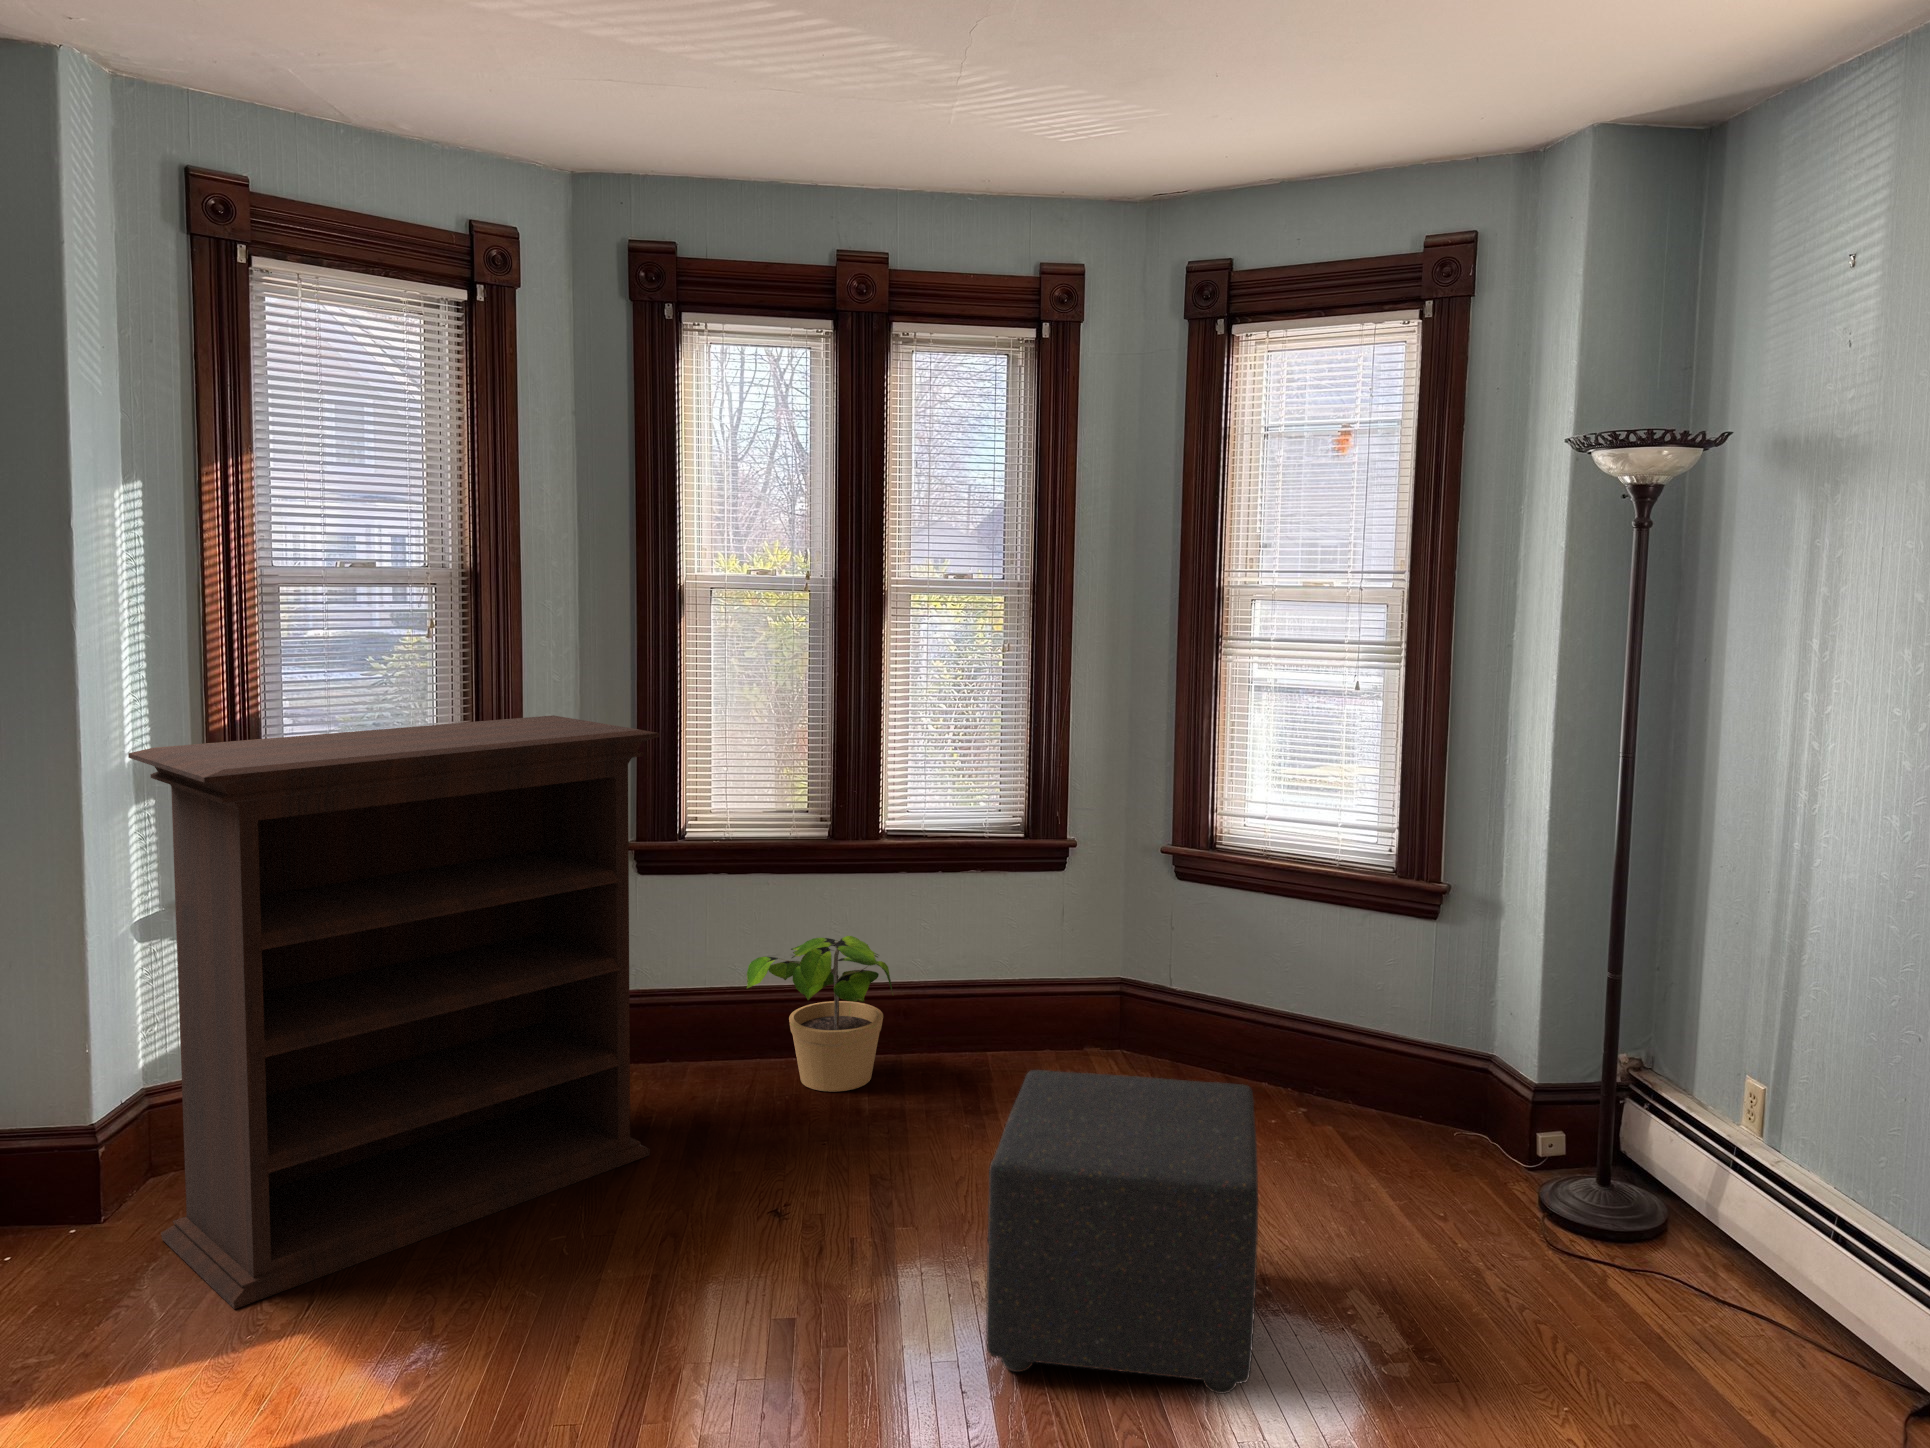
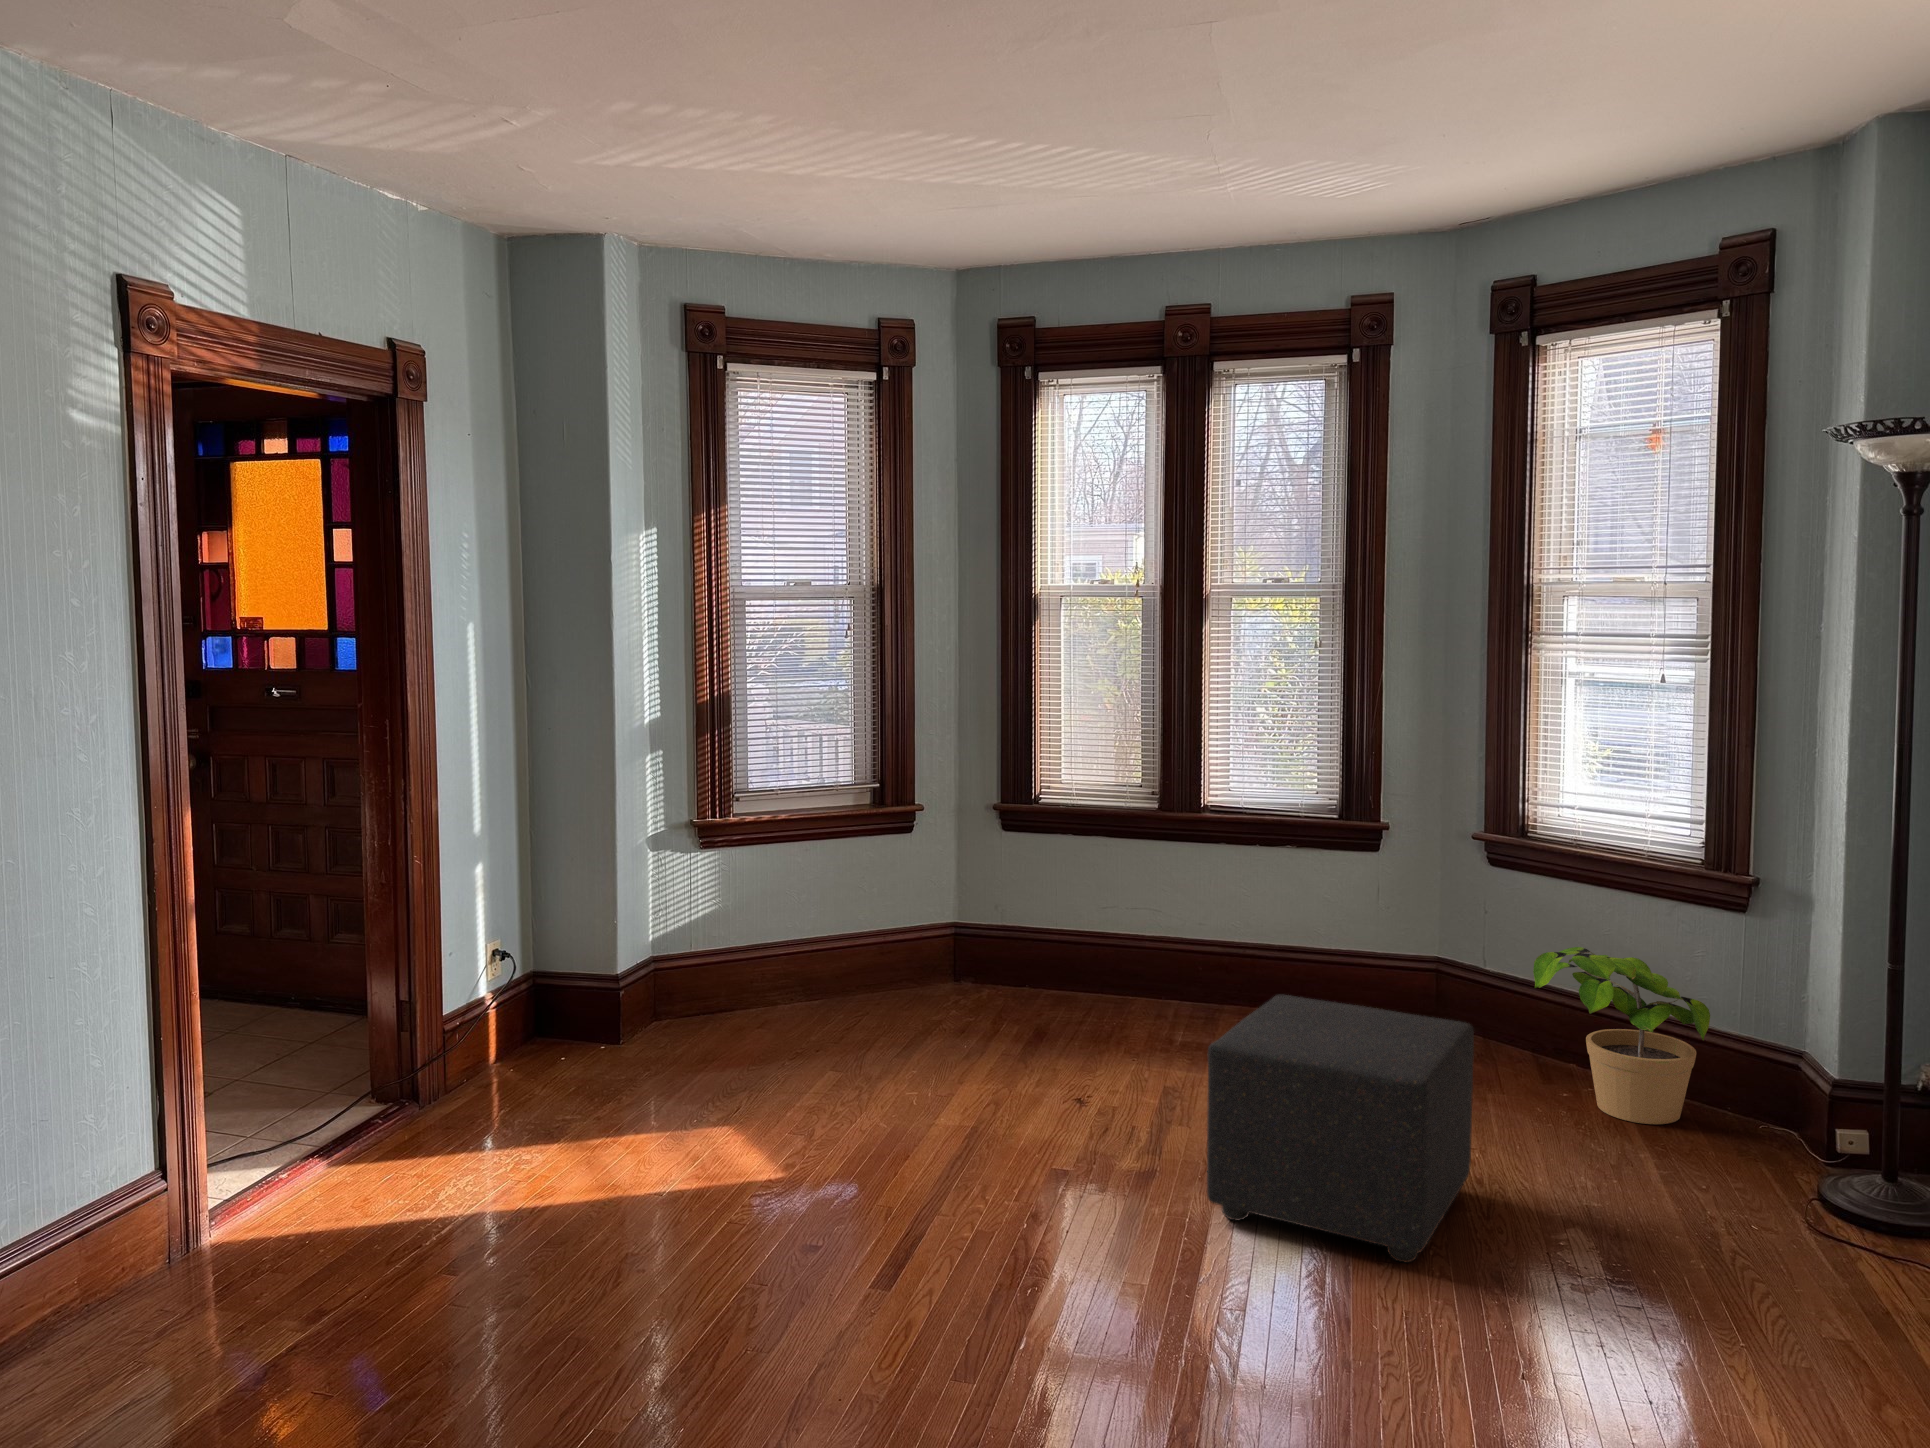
bookshelf: present [128,715,659,1309] -> none [644,698,1003,1099]
potted plant: present [747,936,892,1092] -> present [1533,947,1710,1124]

